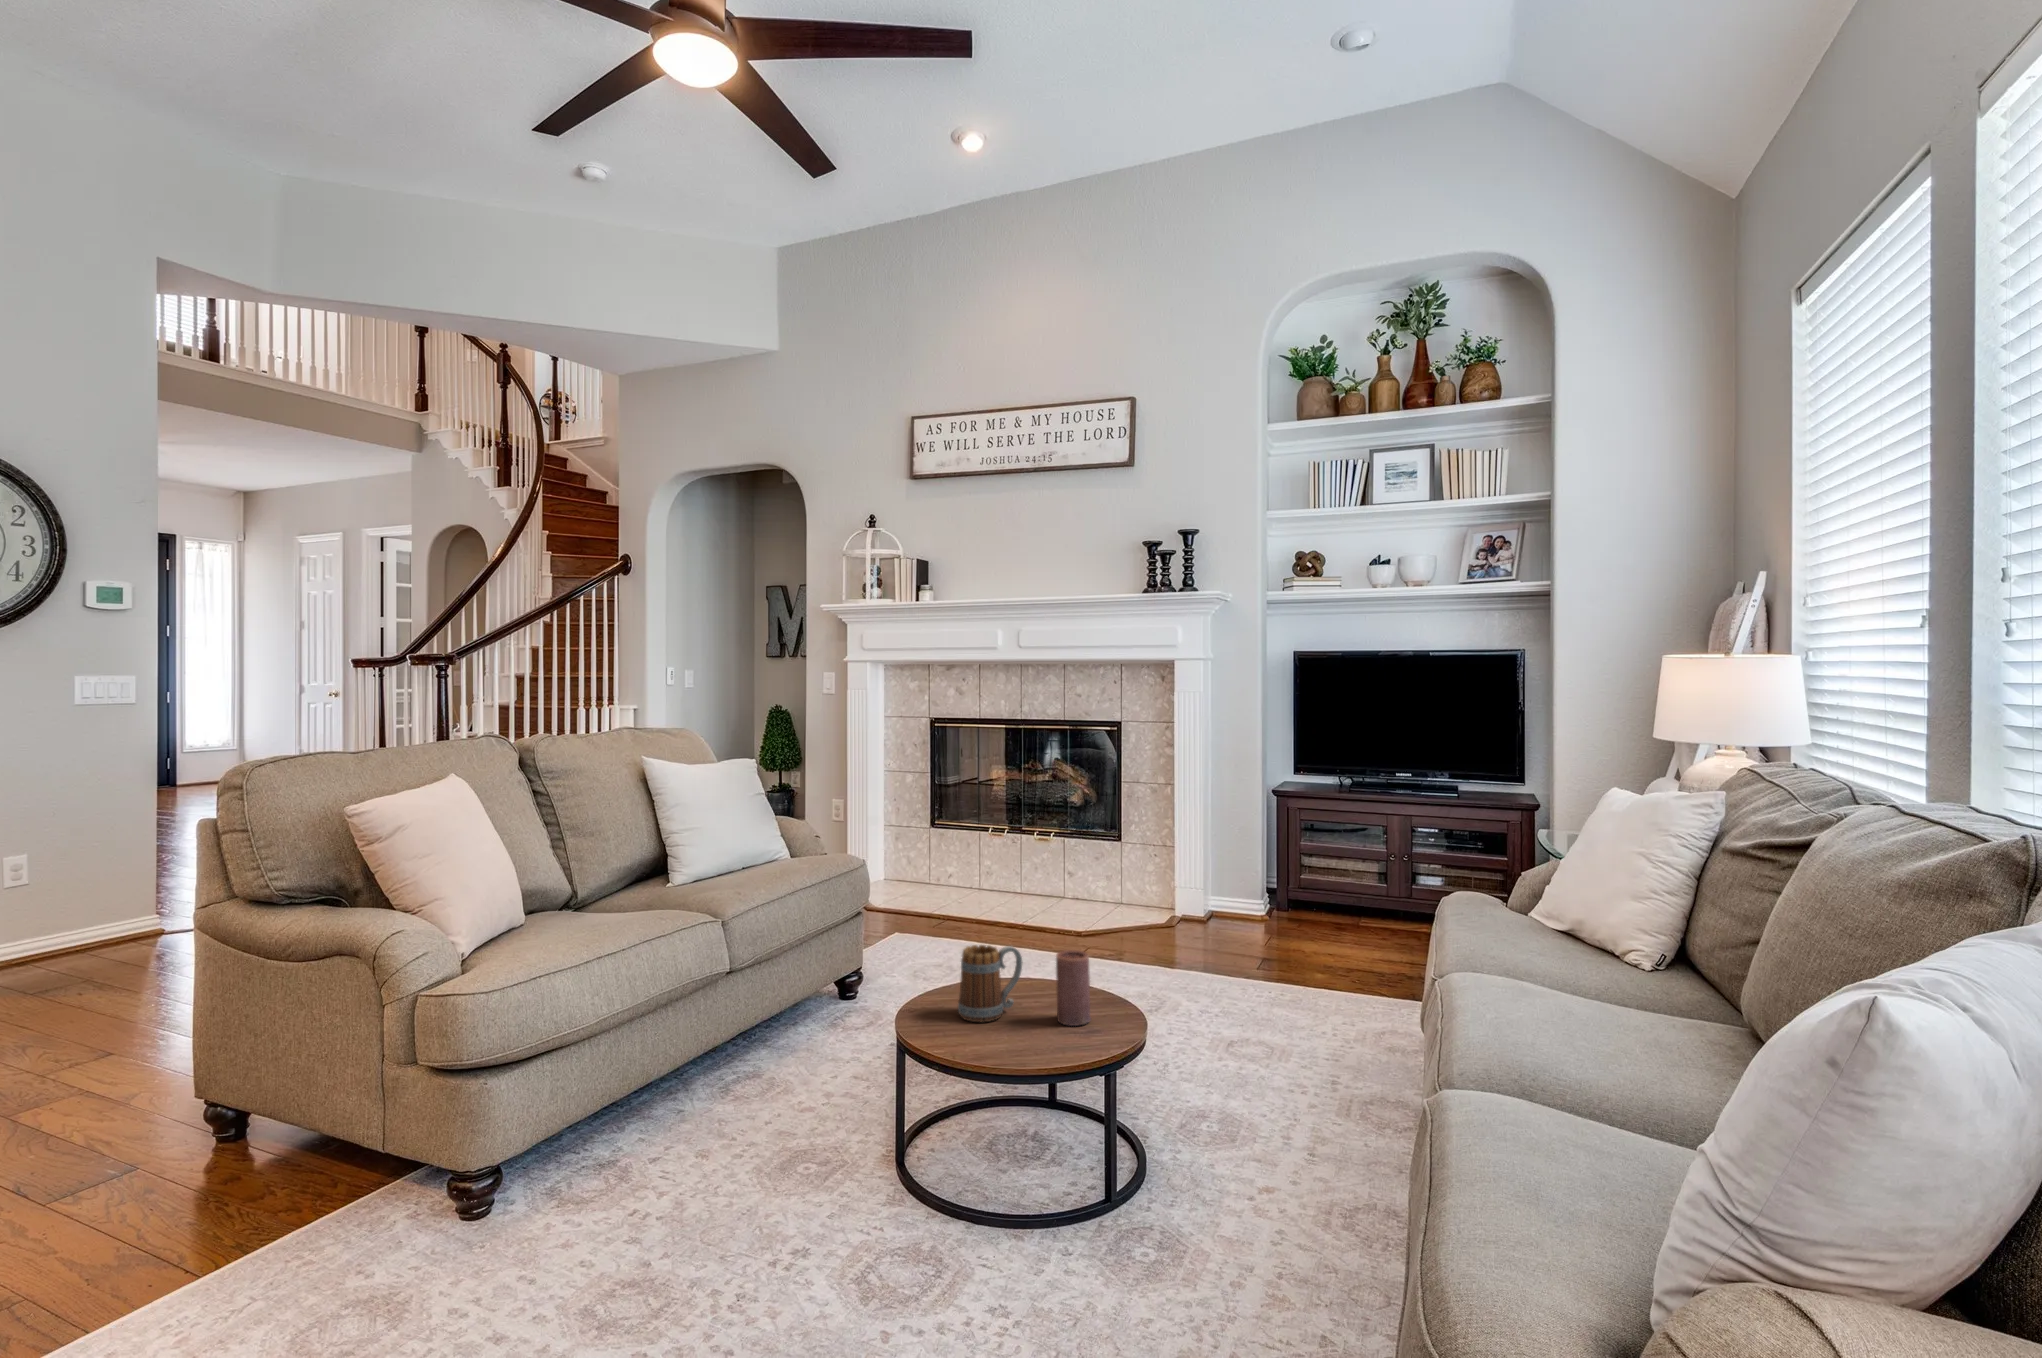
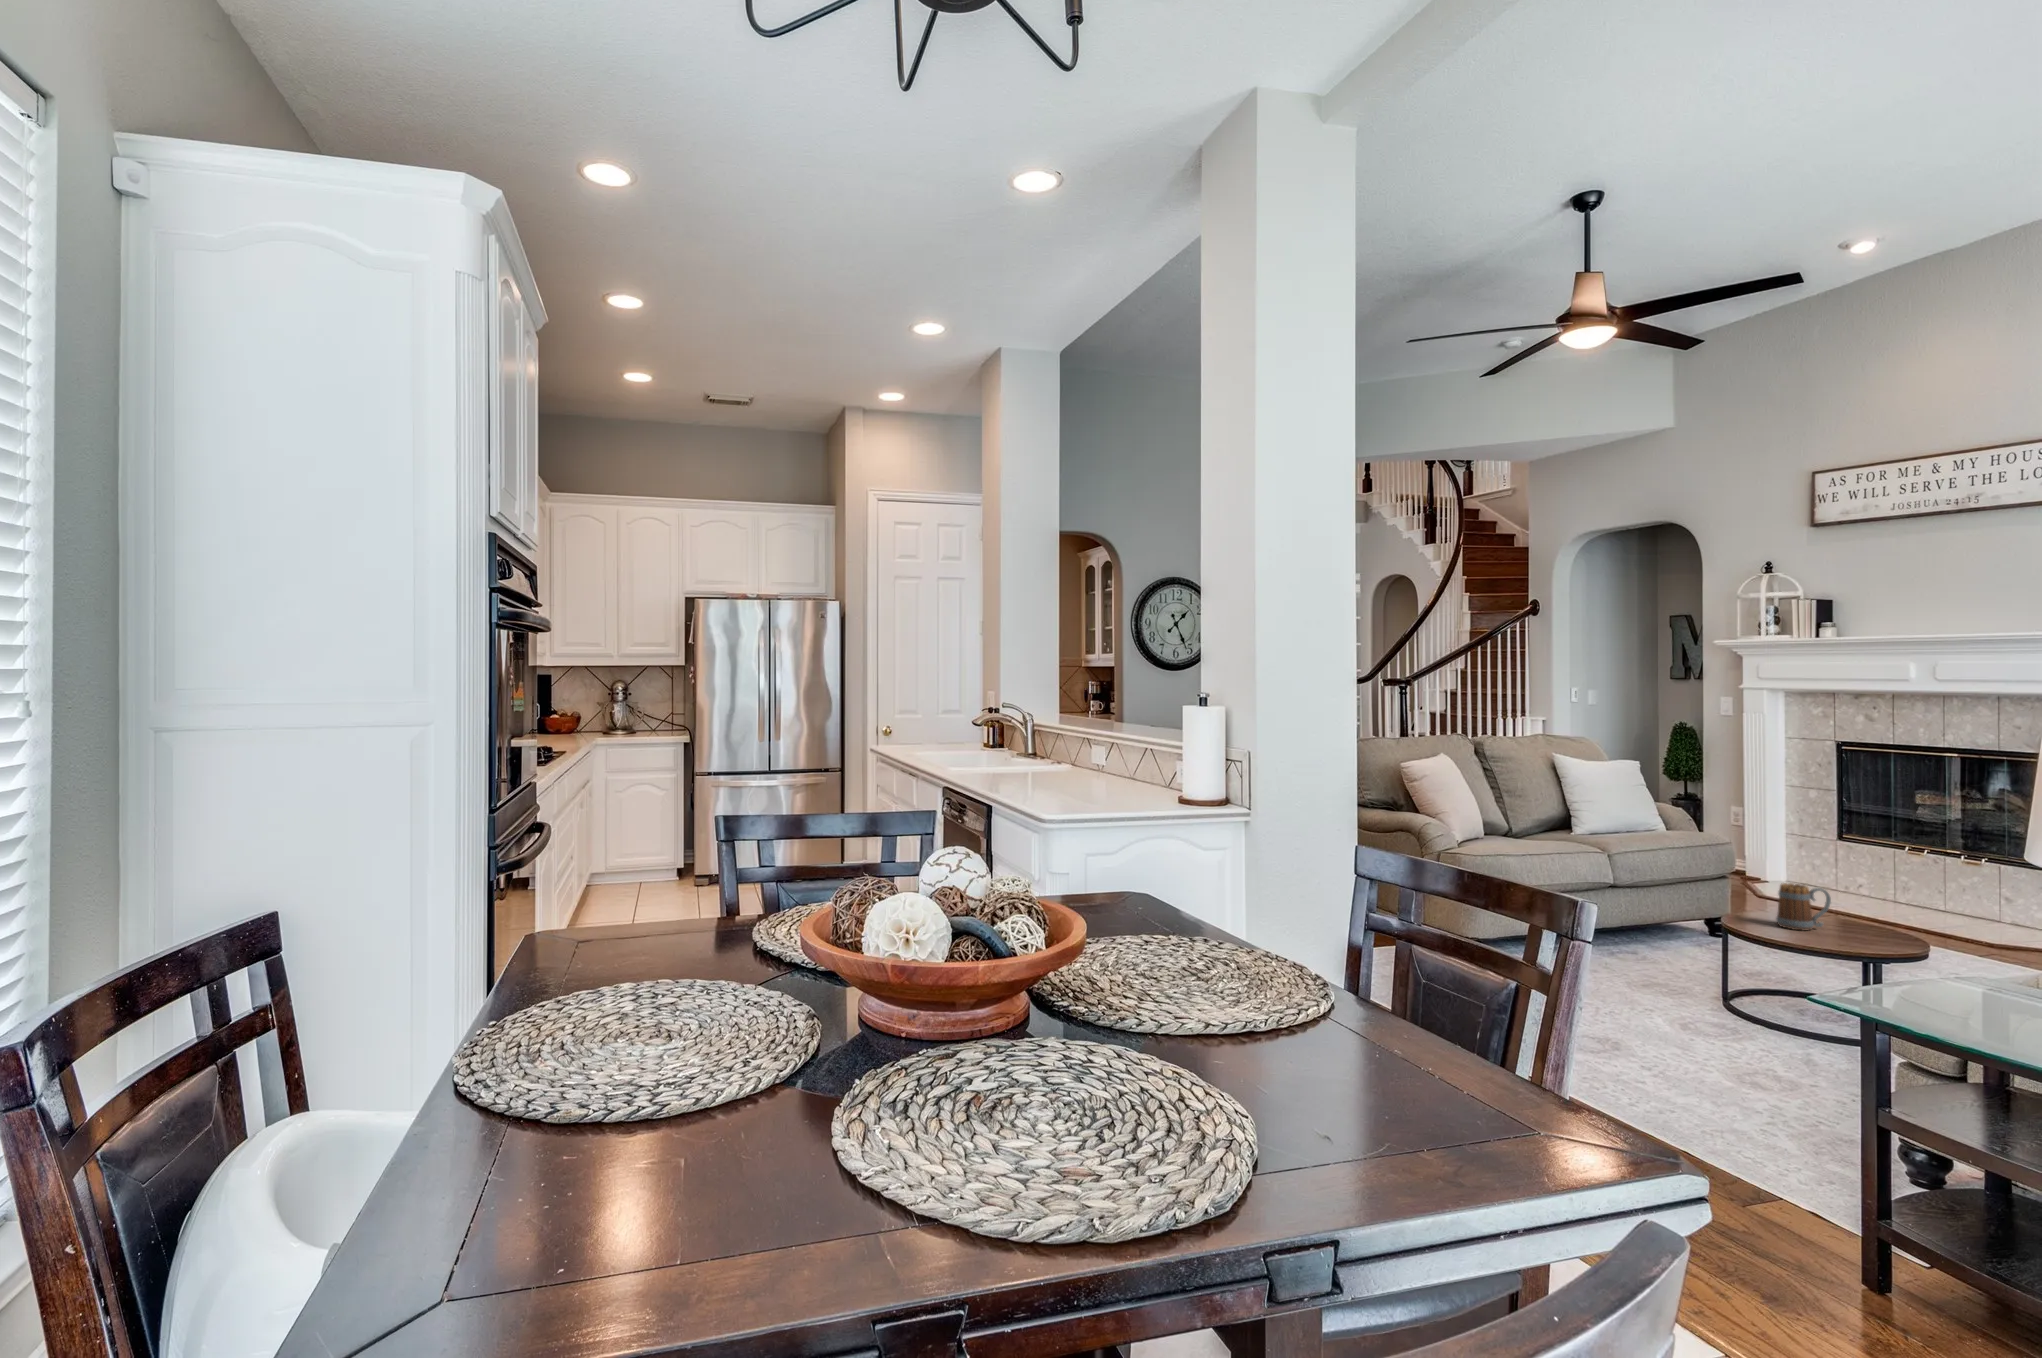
candle: present [1056,950,1090,1026] -> none [1855,895,1886,943]

